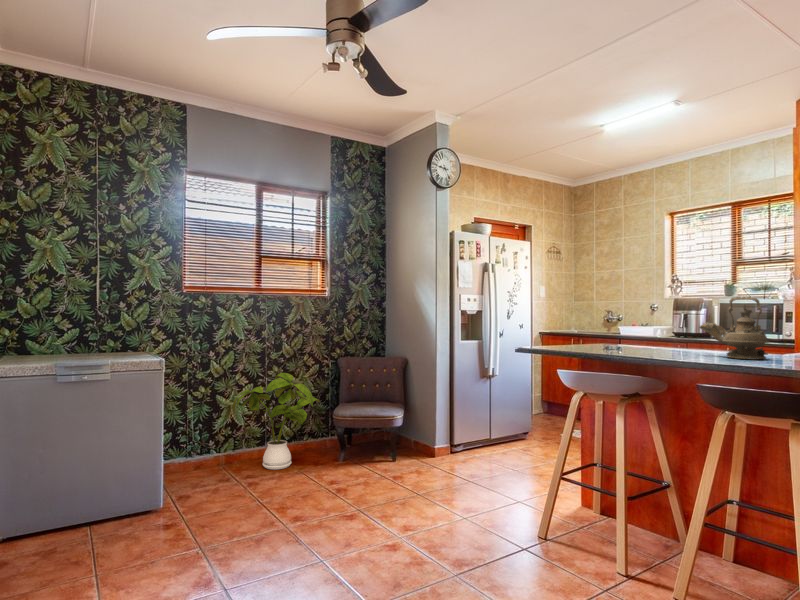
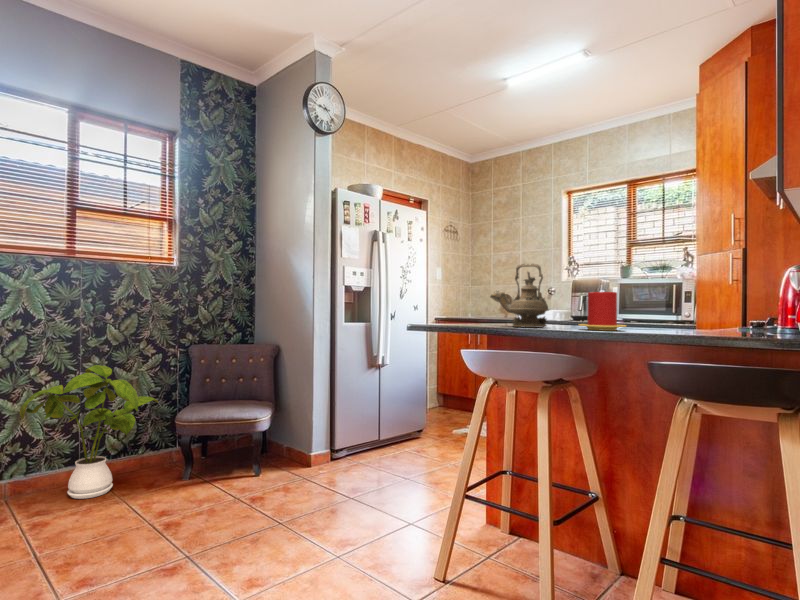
teapot: present [700,297,769,360] -> present [490,264,549,328]
candle: none [649,323,689,353] -> present [579,292,626,331]

